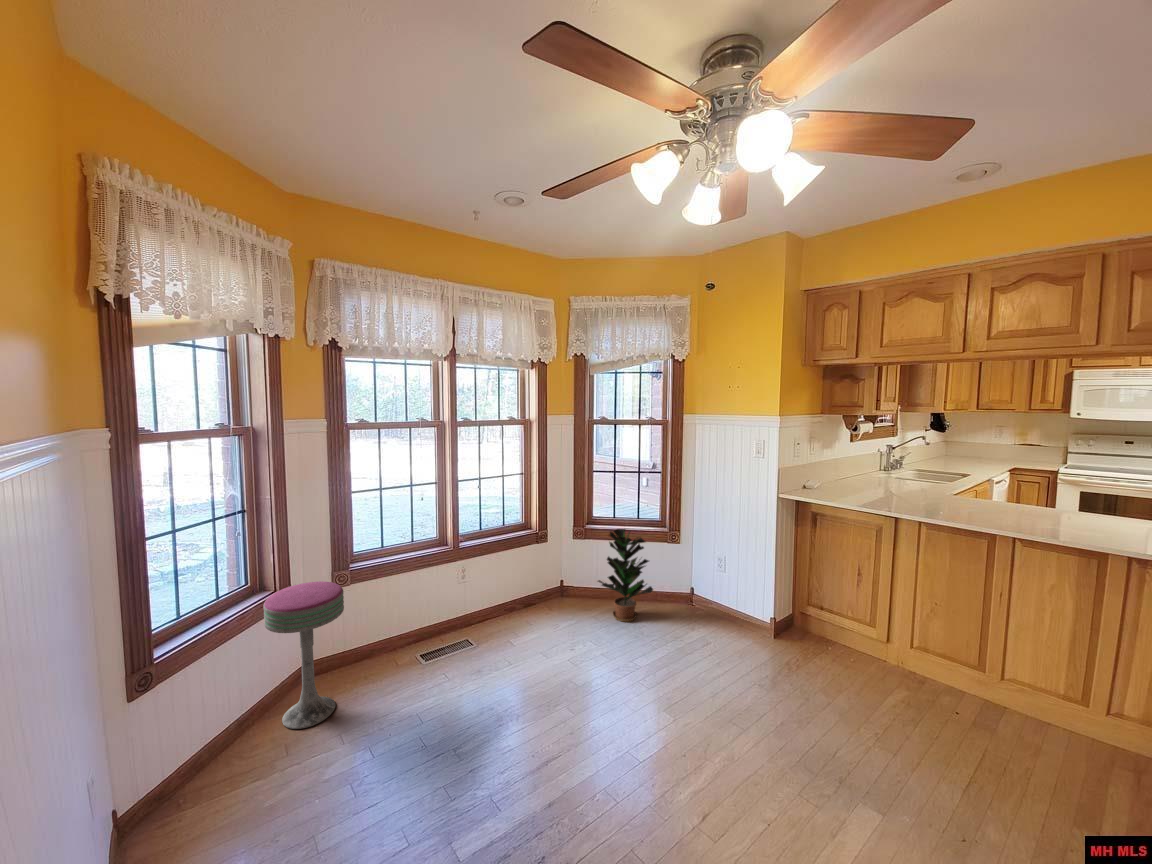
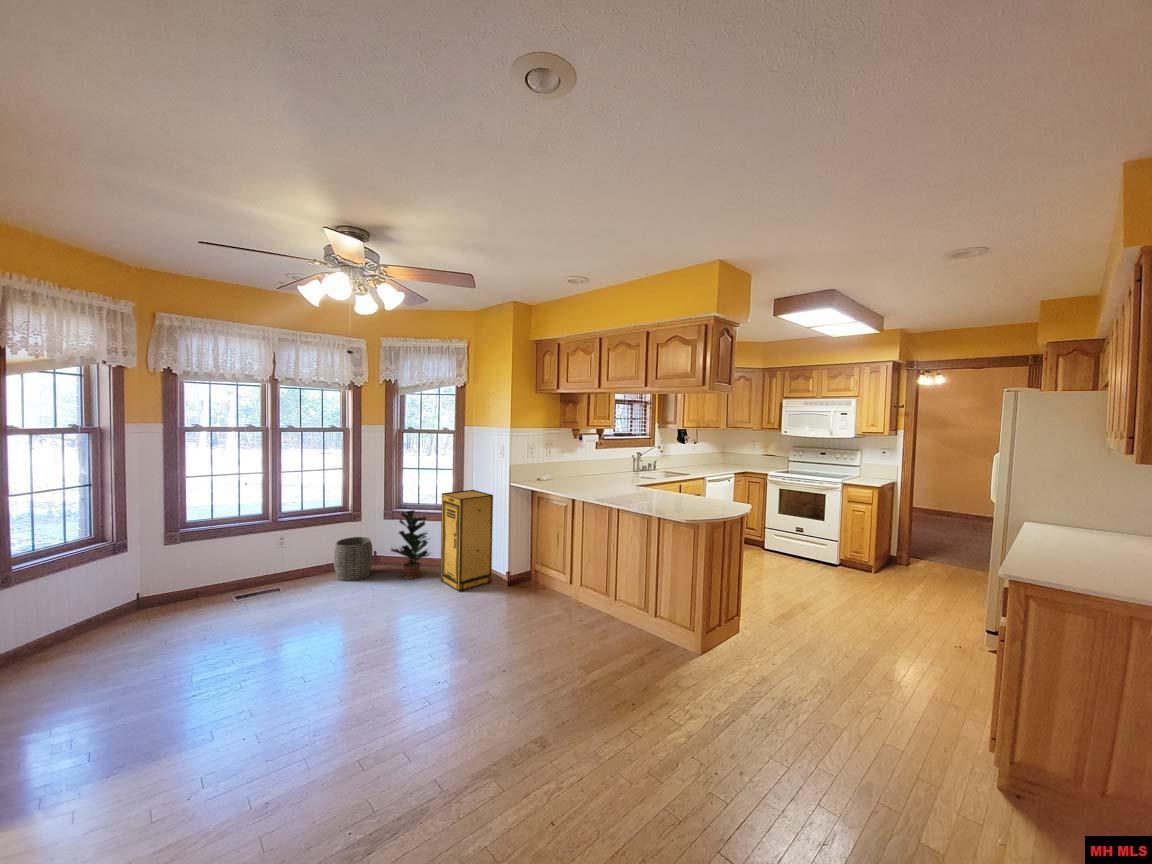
storage cabinet: none [671,500,746,646] -> present [441,490,493,592]
woven basket: none [525,564,571,627] -> present [334,537,373,581]
bar stool: present [263,581,344,729] -> none [97,536,162,632]

